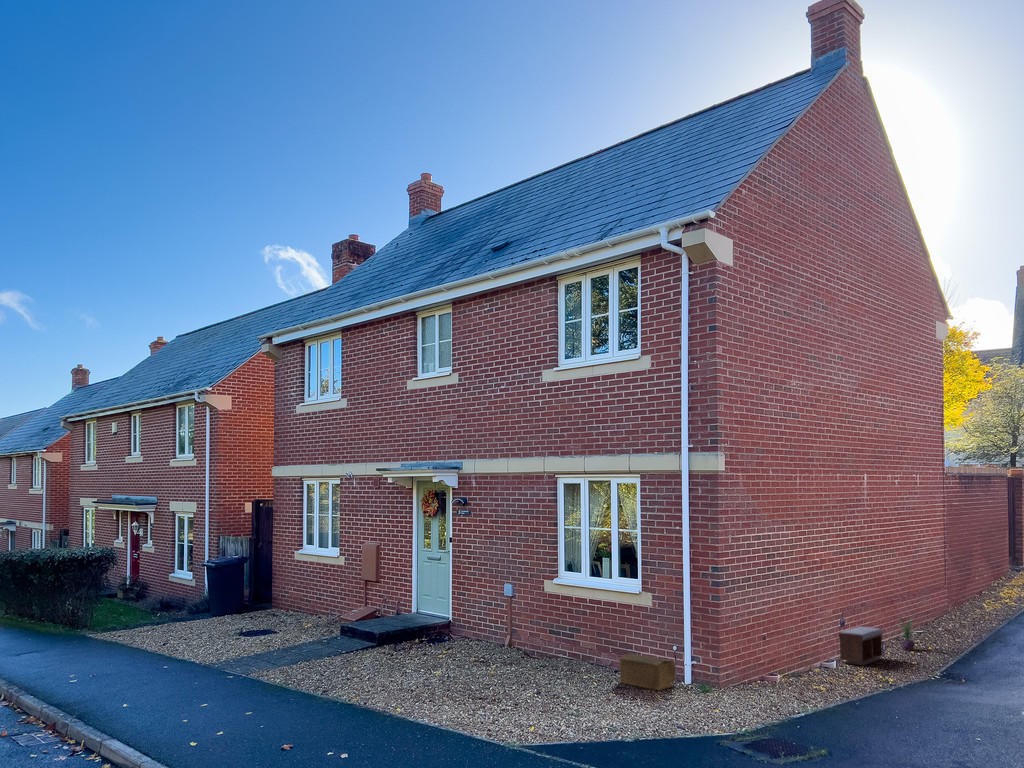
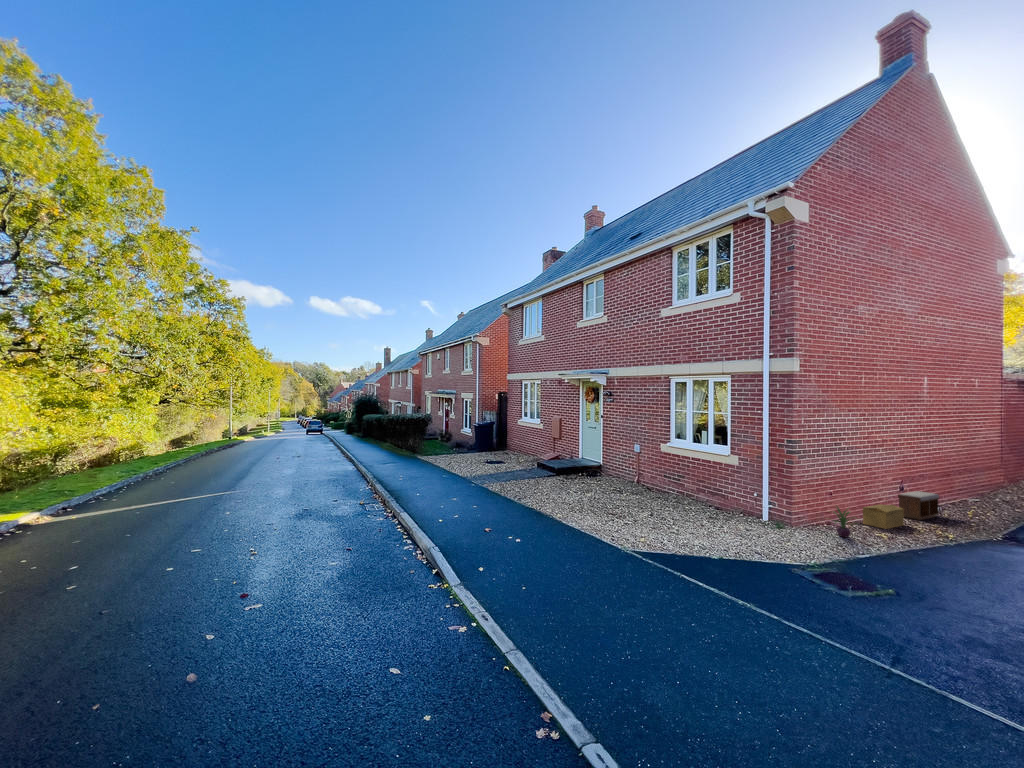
decorative plant: present [898,618,915,650] -> present [834,506,852,537]
cardboard box: present [620,654,675,690] -> present [863,505,904,529]

